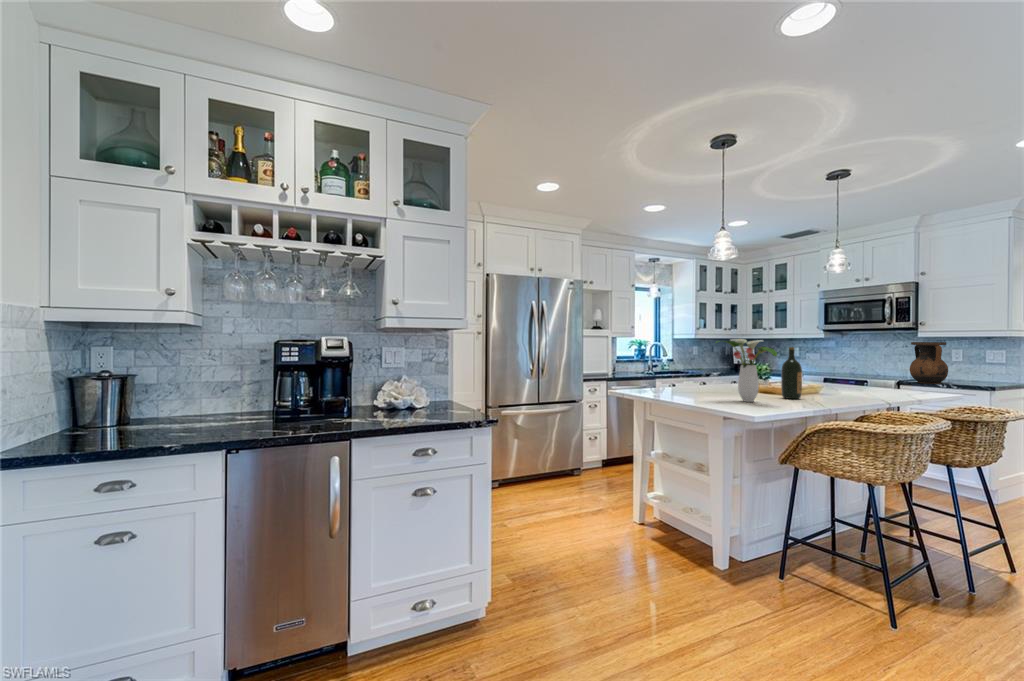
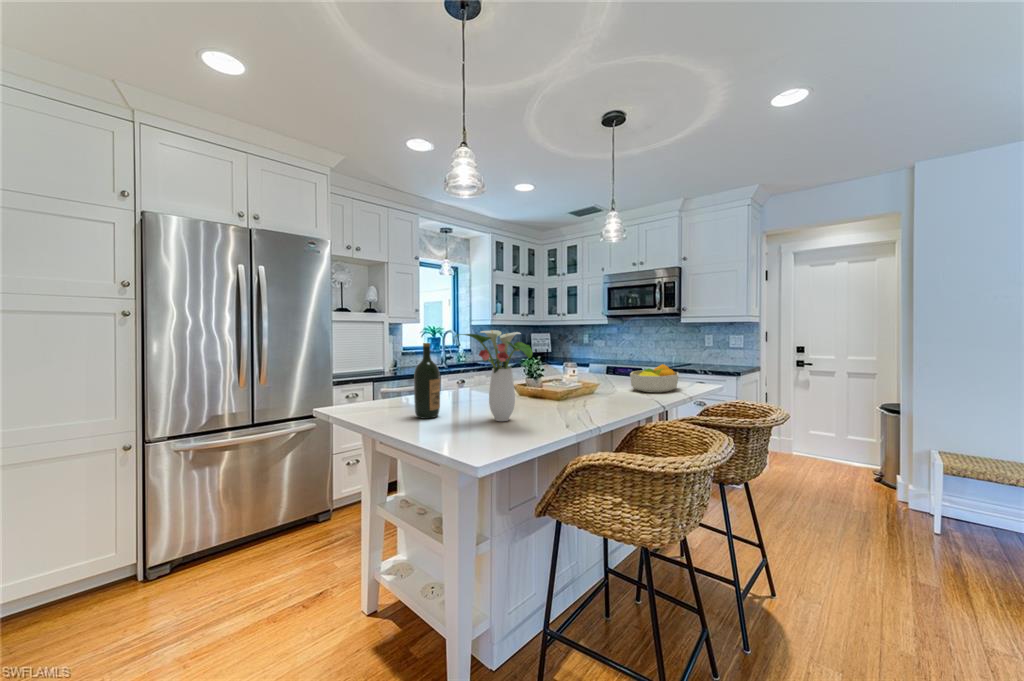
vase: present [910,342,948,384] -> none [676,327,706,367]
wine bottle: present [781,347,802,399] -> present [414,343,440,419]
fruit bowl: none [854,373,907,396] -> present [630,364,679,393]

